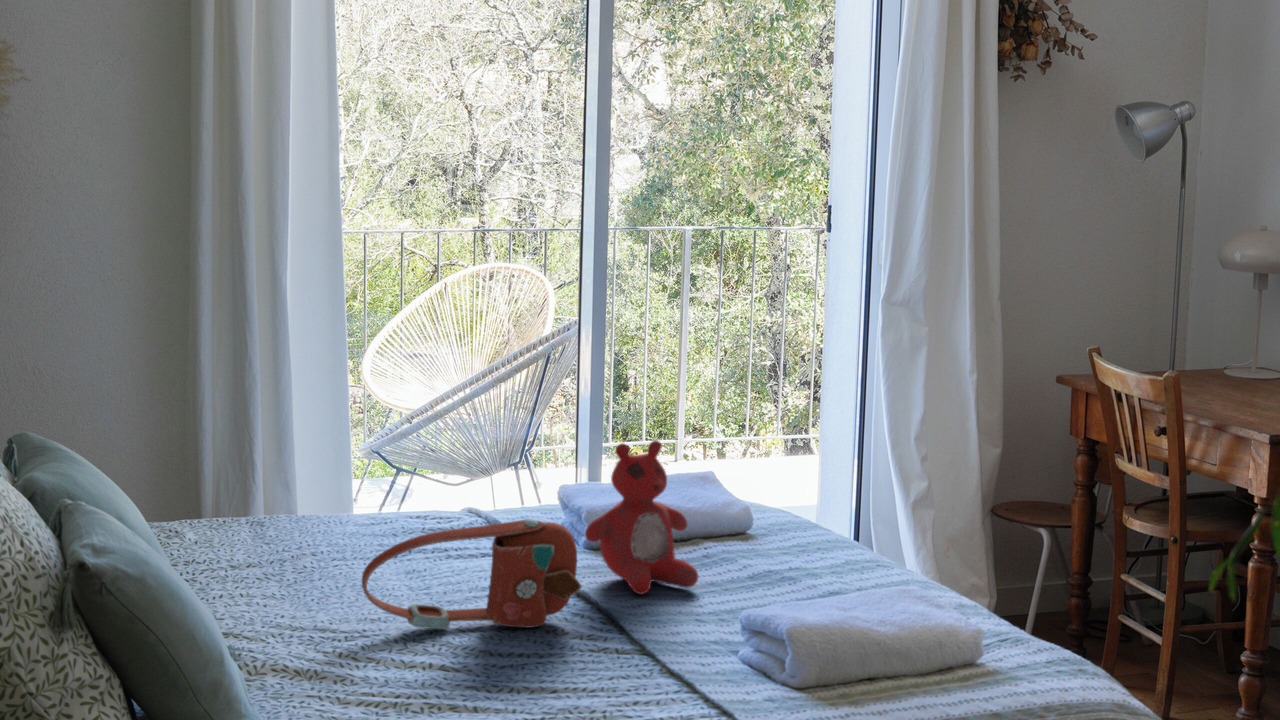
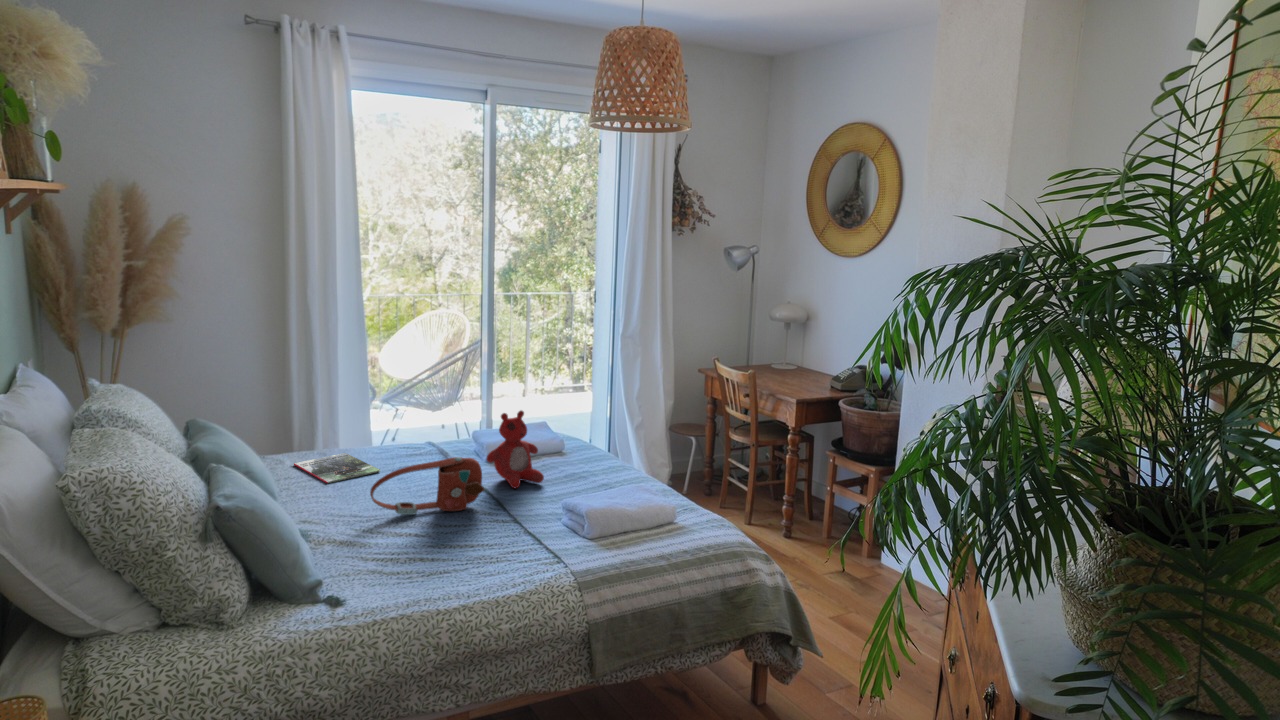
magazine: none [219,521,380,571] -> present [294,453,380,484]

